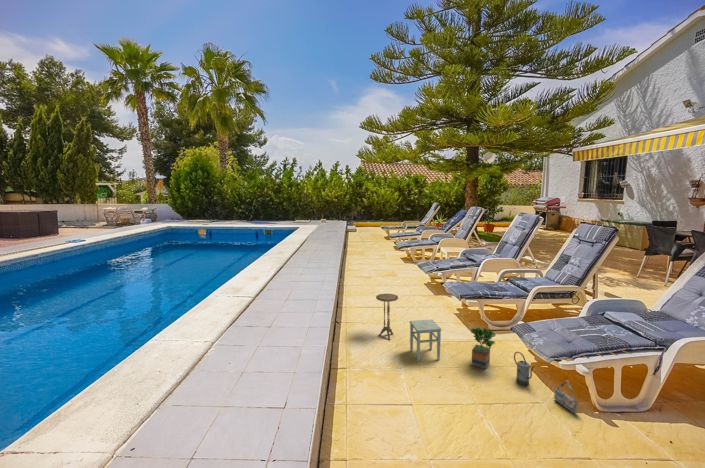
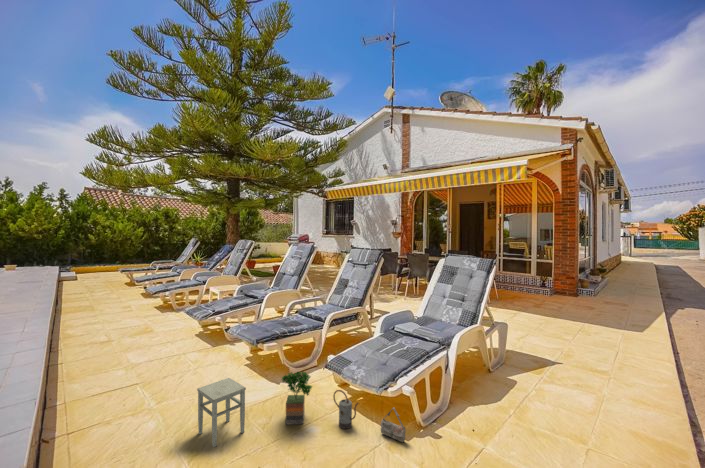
side table: present [376,294,398,340] -> none [136,355,174,428]

